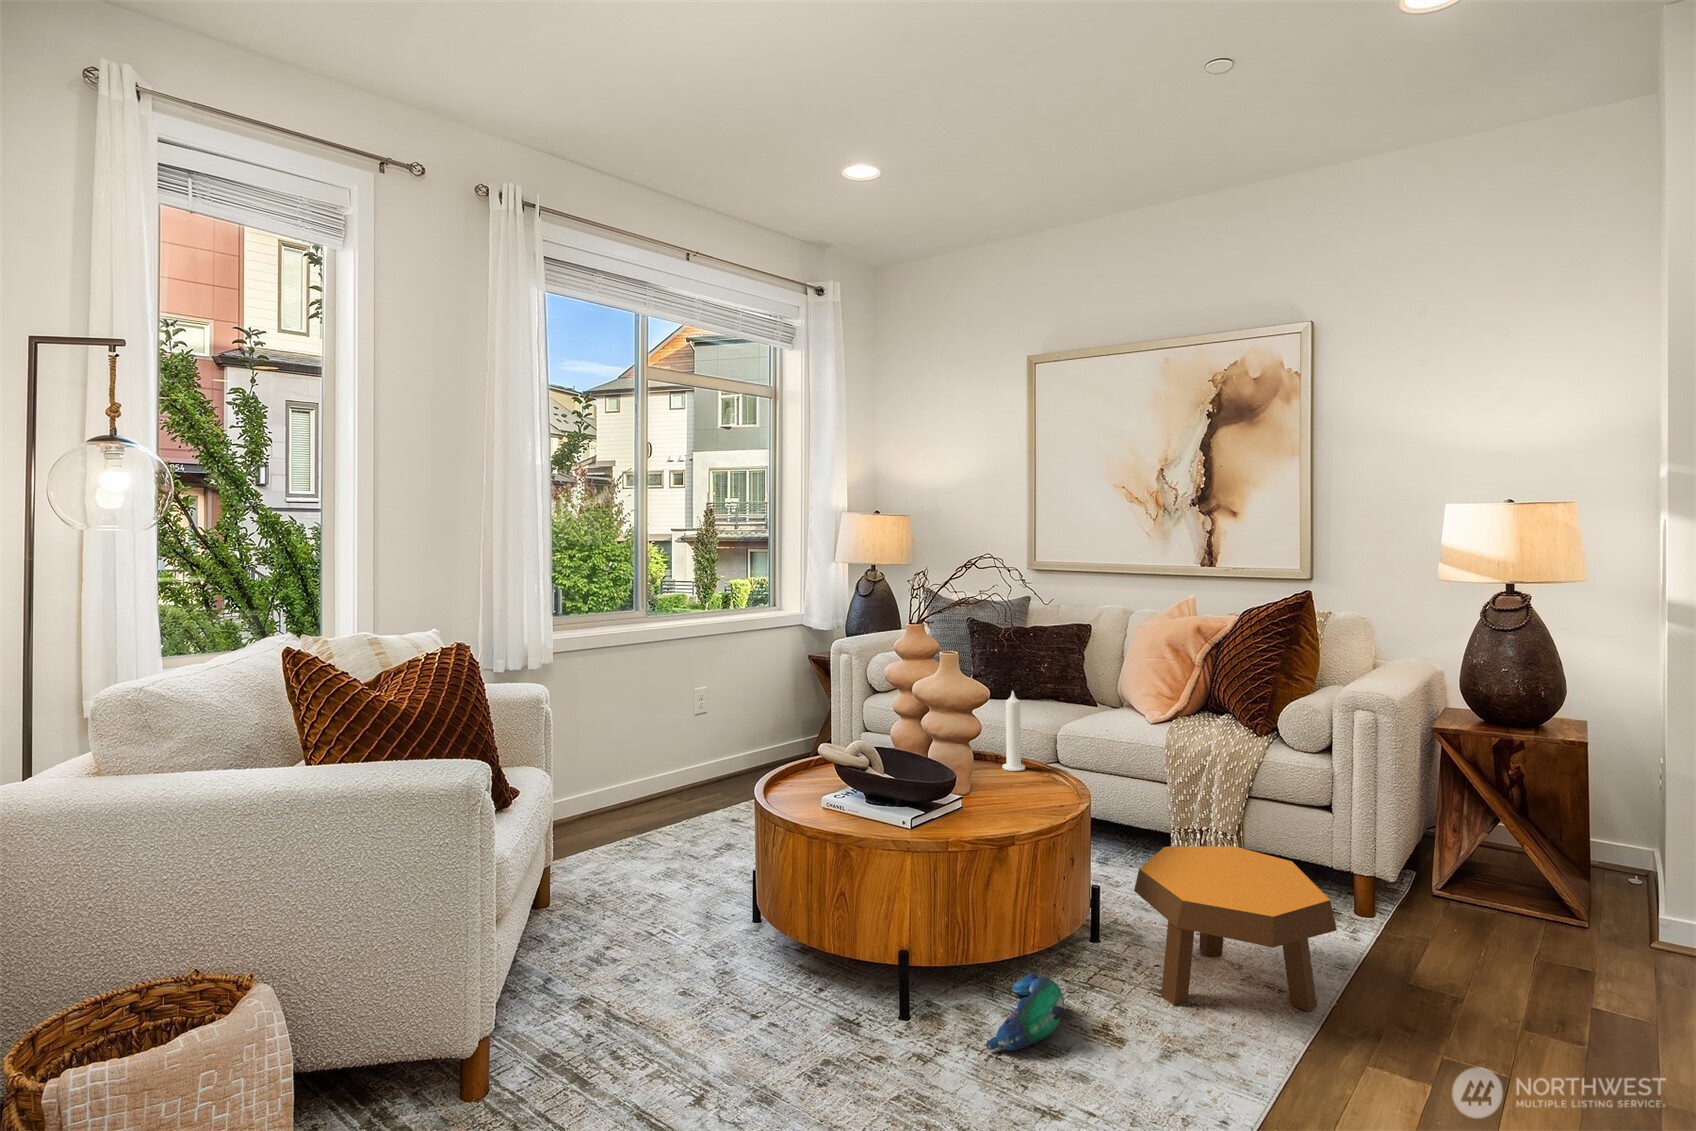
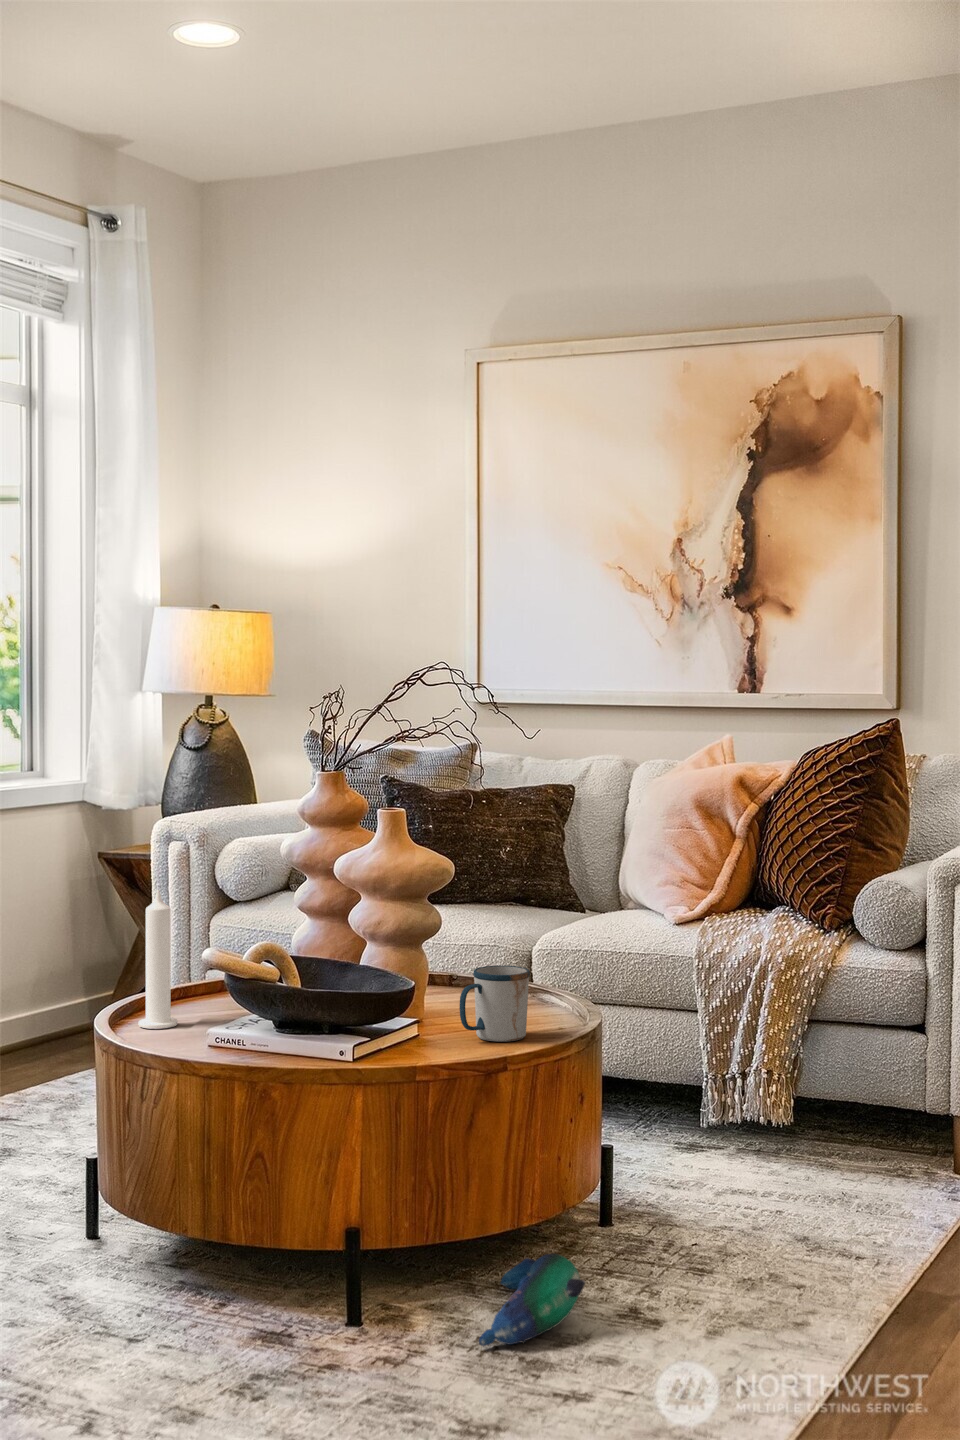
candle: present [1003,691,1025,771] -> present [139,890,178,1029]
mug: none [986,766,1035,820] -> present [460,965,530,1042]
footstool: present [1134,846,1337,1012] -> none [666,1075,927,1281]

